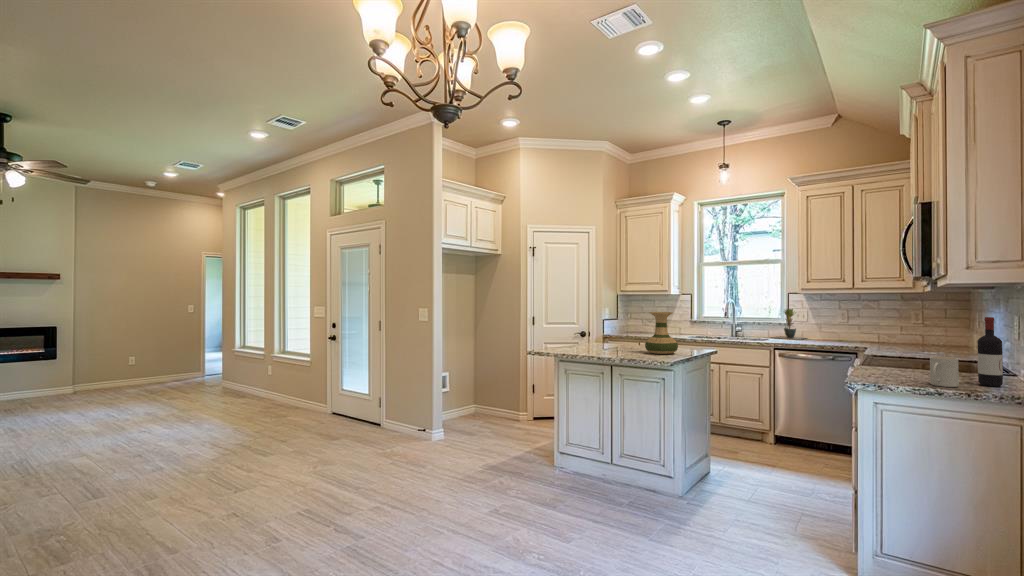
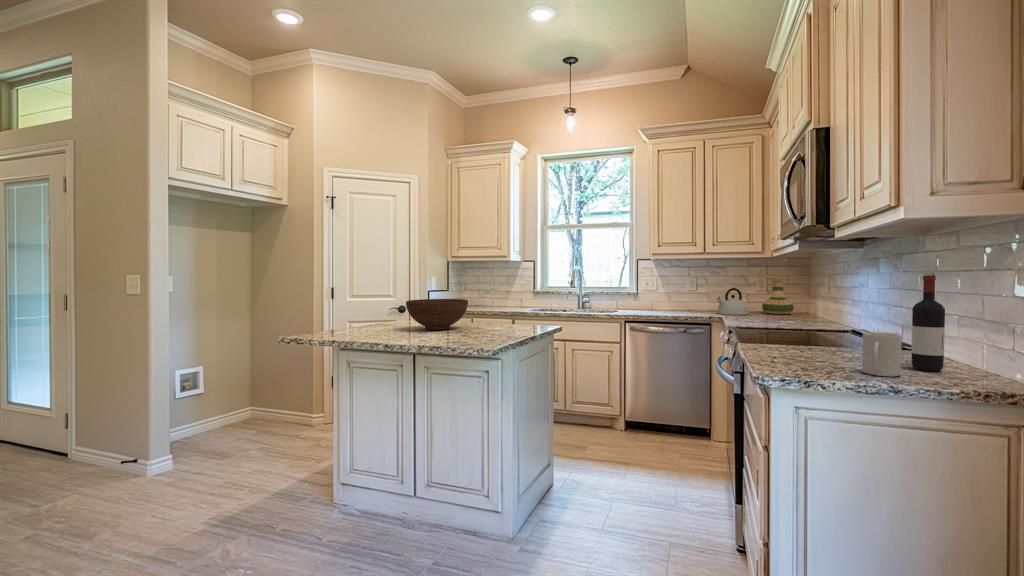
potted plant: present [774,309,805,340] -> none [617,275,656,311]
vase: present [645,312,678,354] -> present [762,277,794,314]
kettle: none [867,321,902,346] -> present [716,288,749,315]
fruit bowl: none [594,326,640,348] -> present [406,299,468,330]

